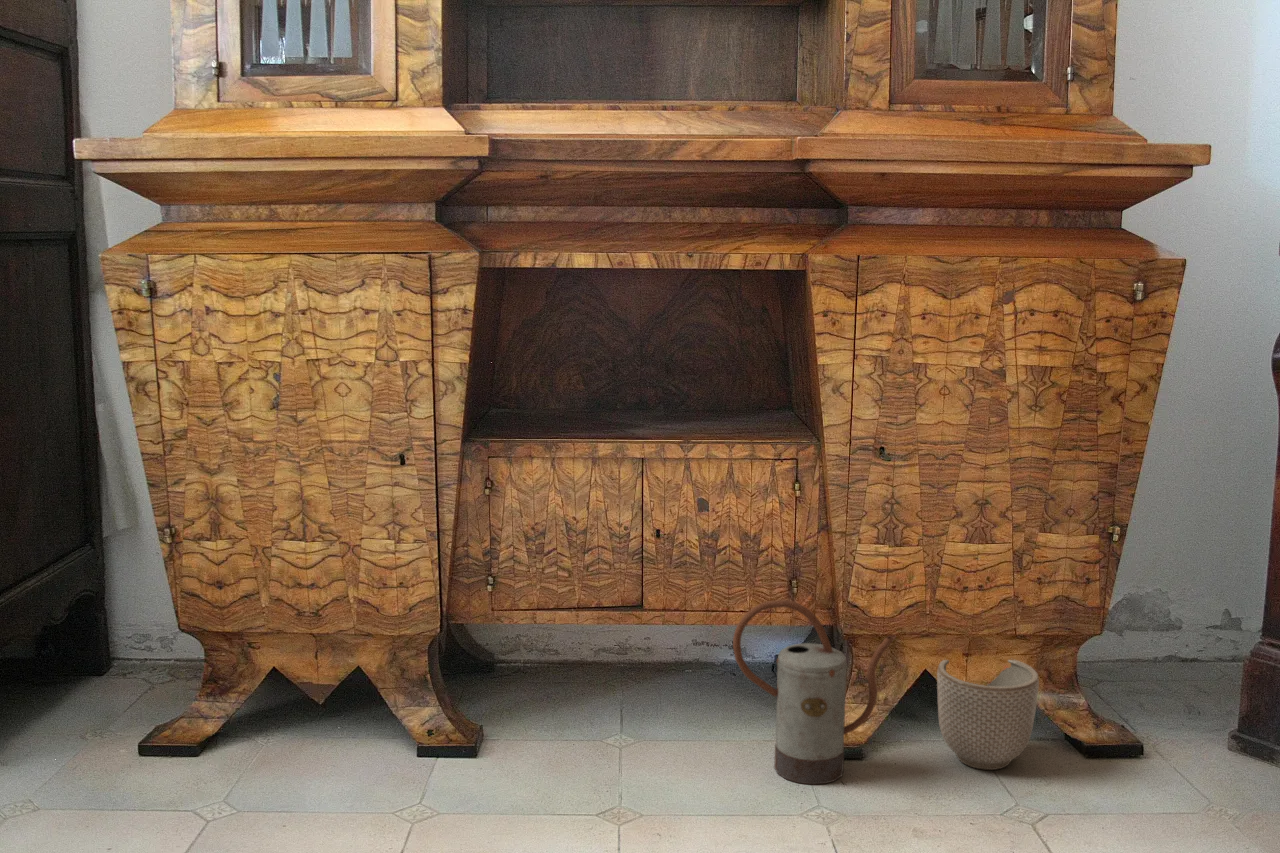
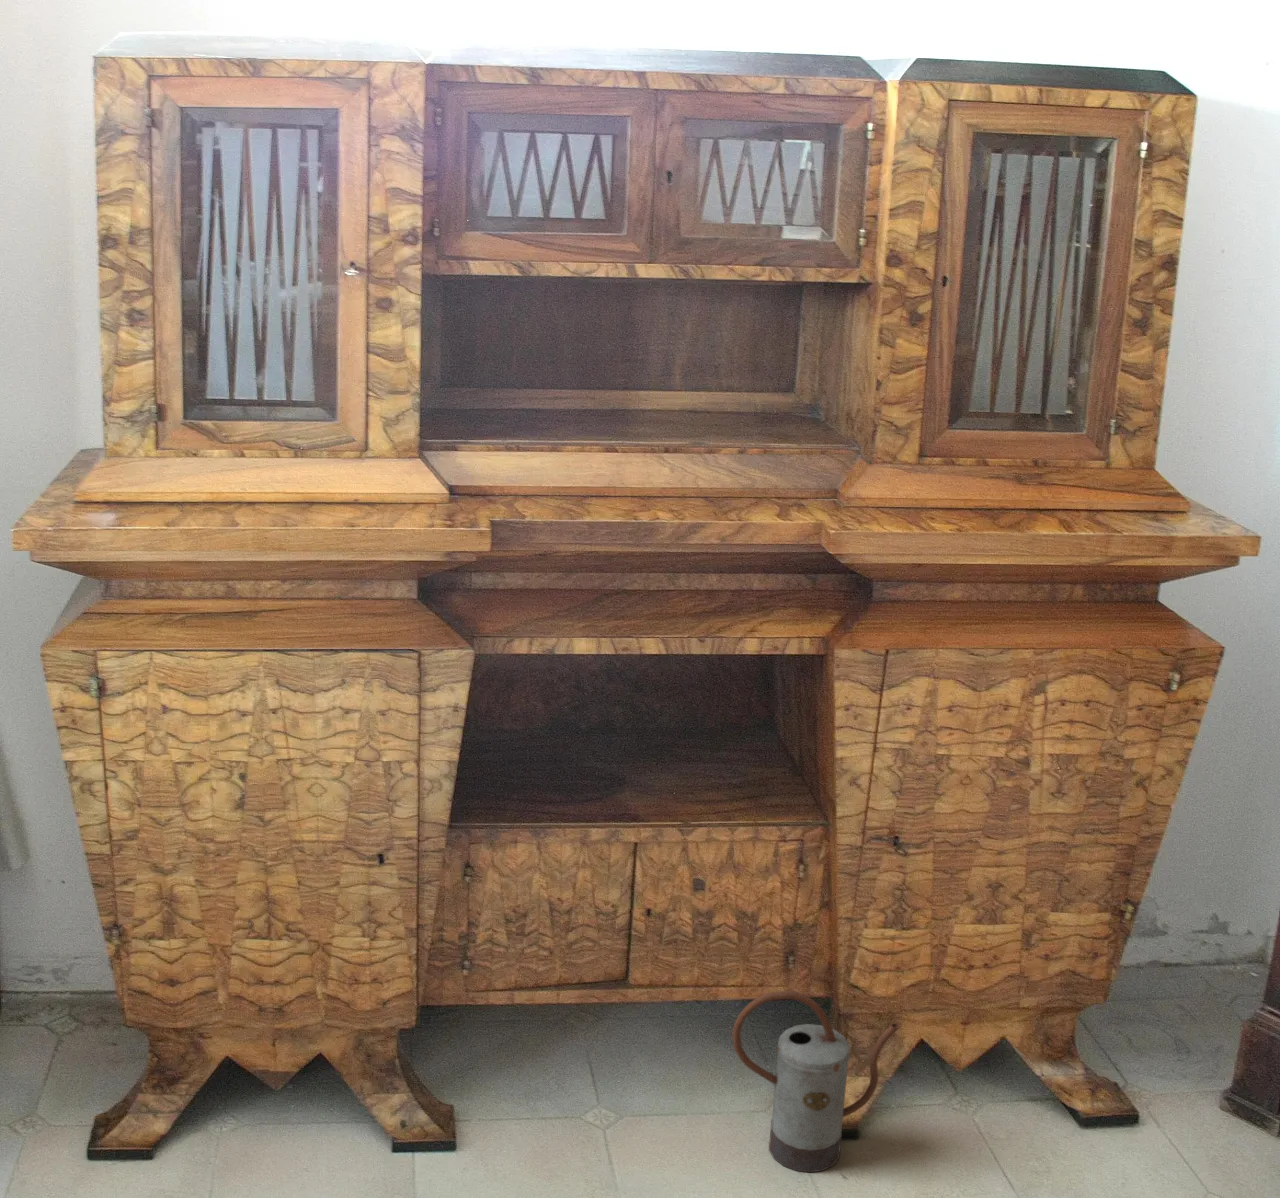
planter: present [937,659,1039,770] -> none [937,1017,1041,1143]

